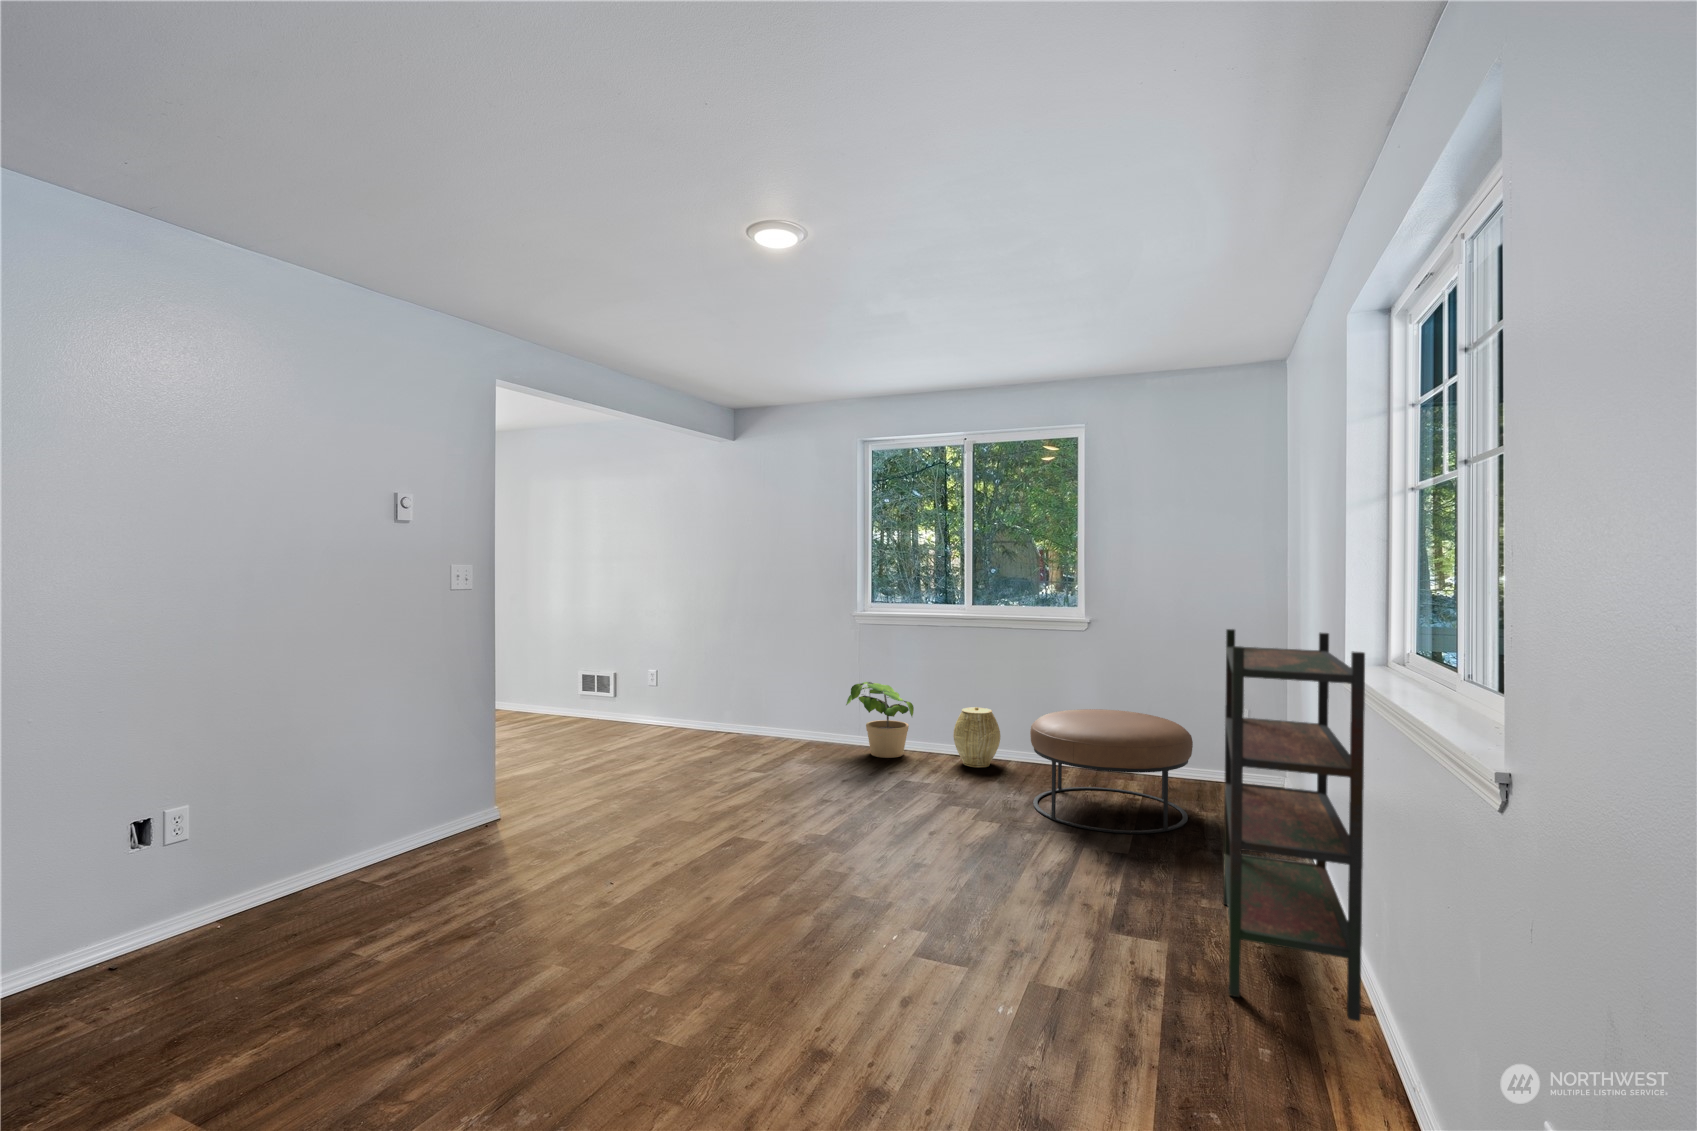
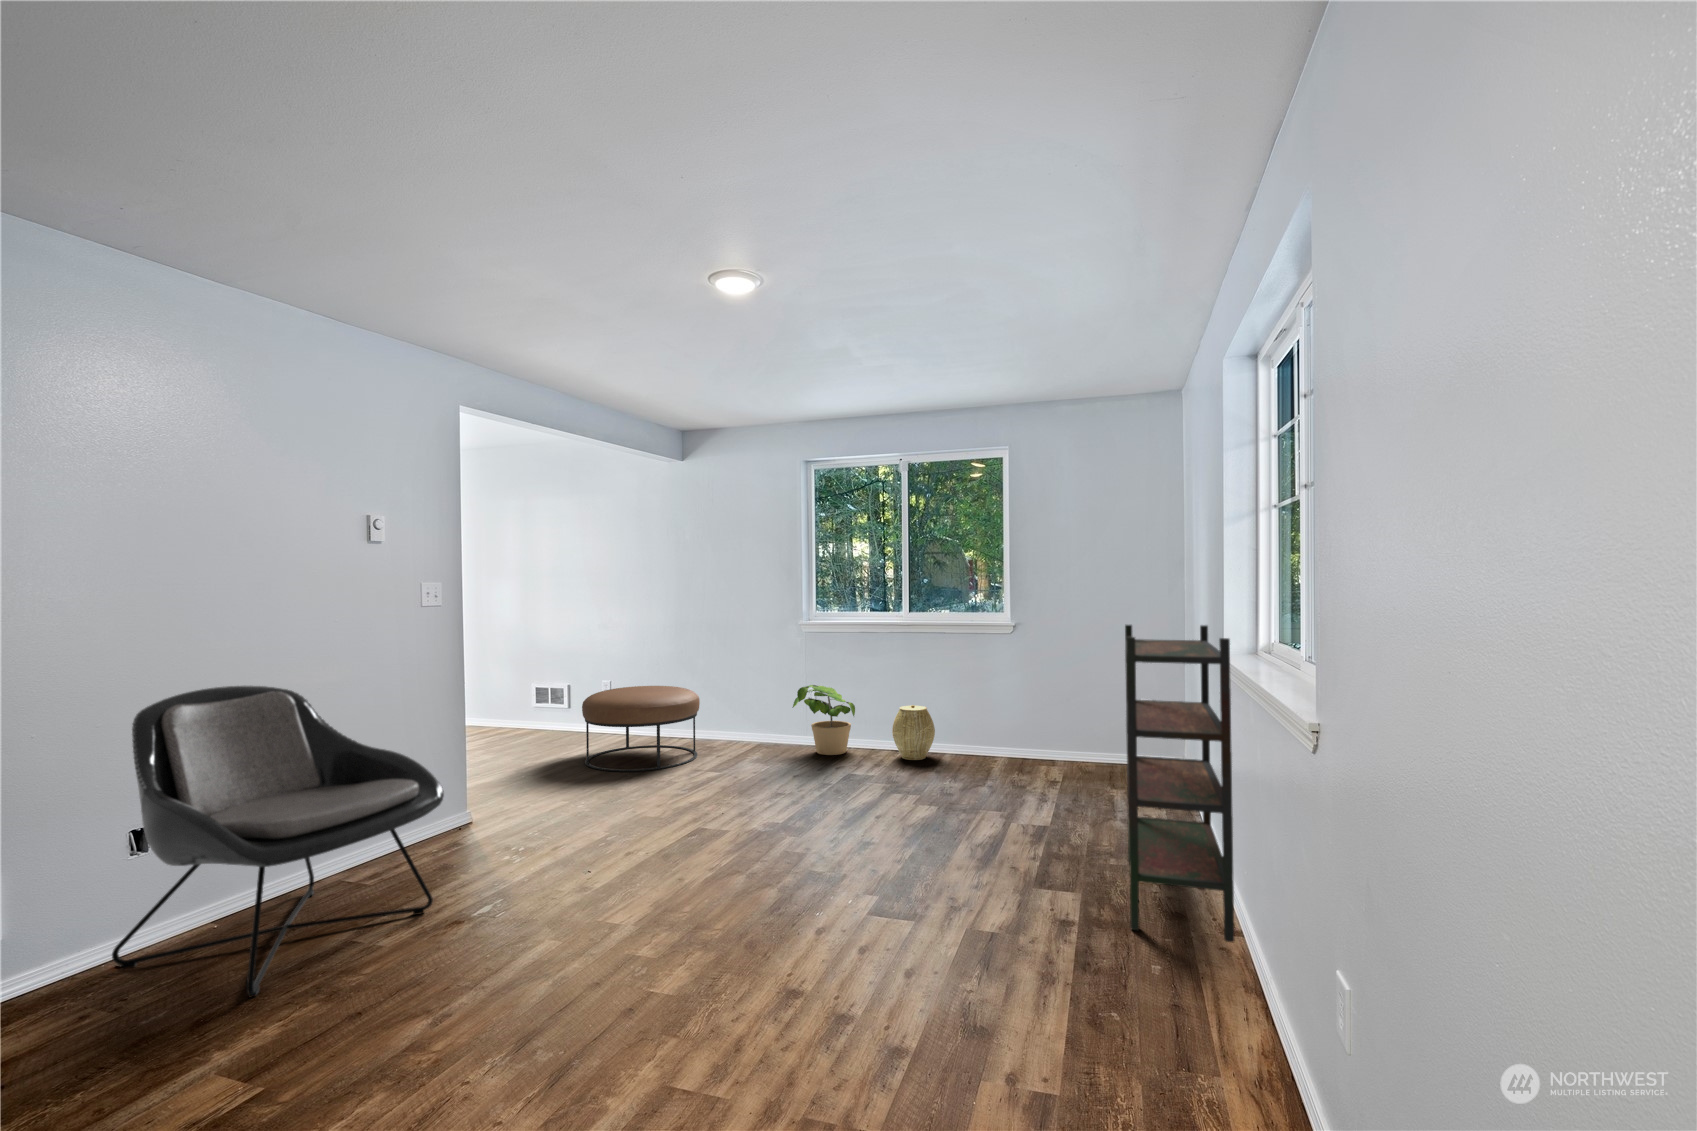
lounge chair: none [101,671,454,1017] -> present [112,686,444,998]
ottoman: present [1030,709,1193,834] -> present [582,686,700,771]

